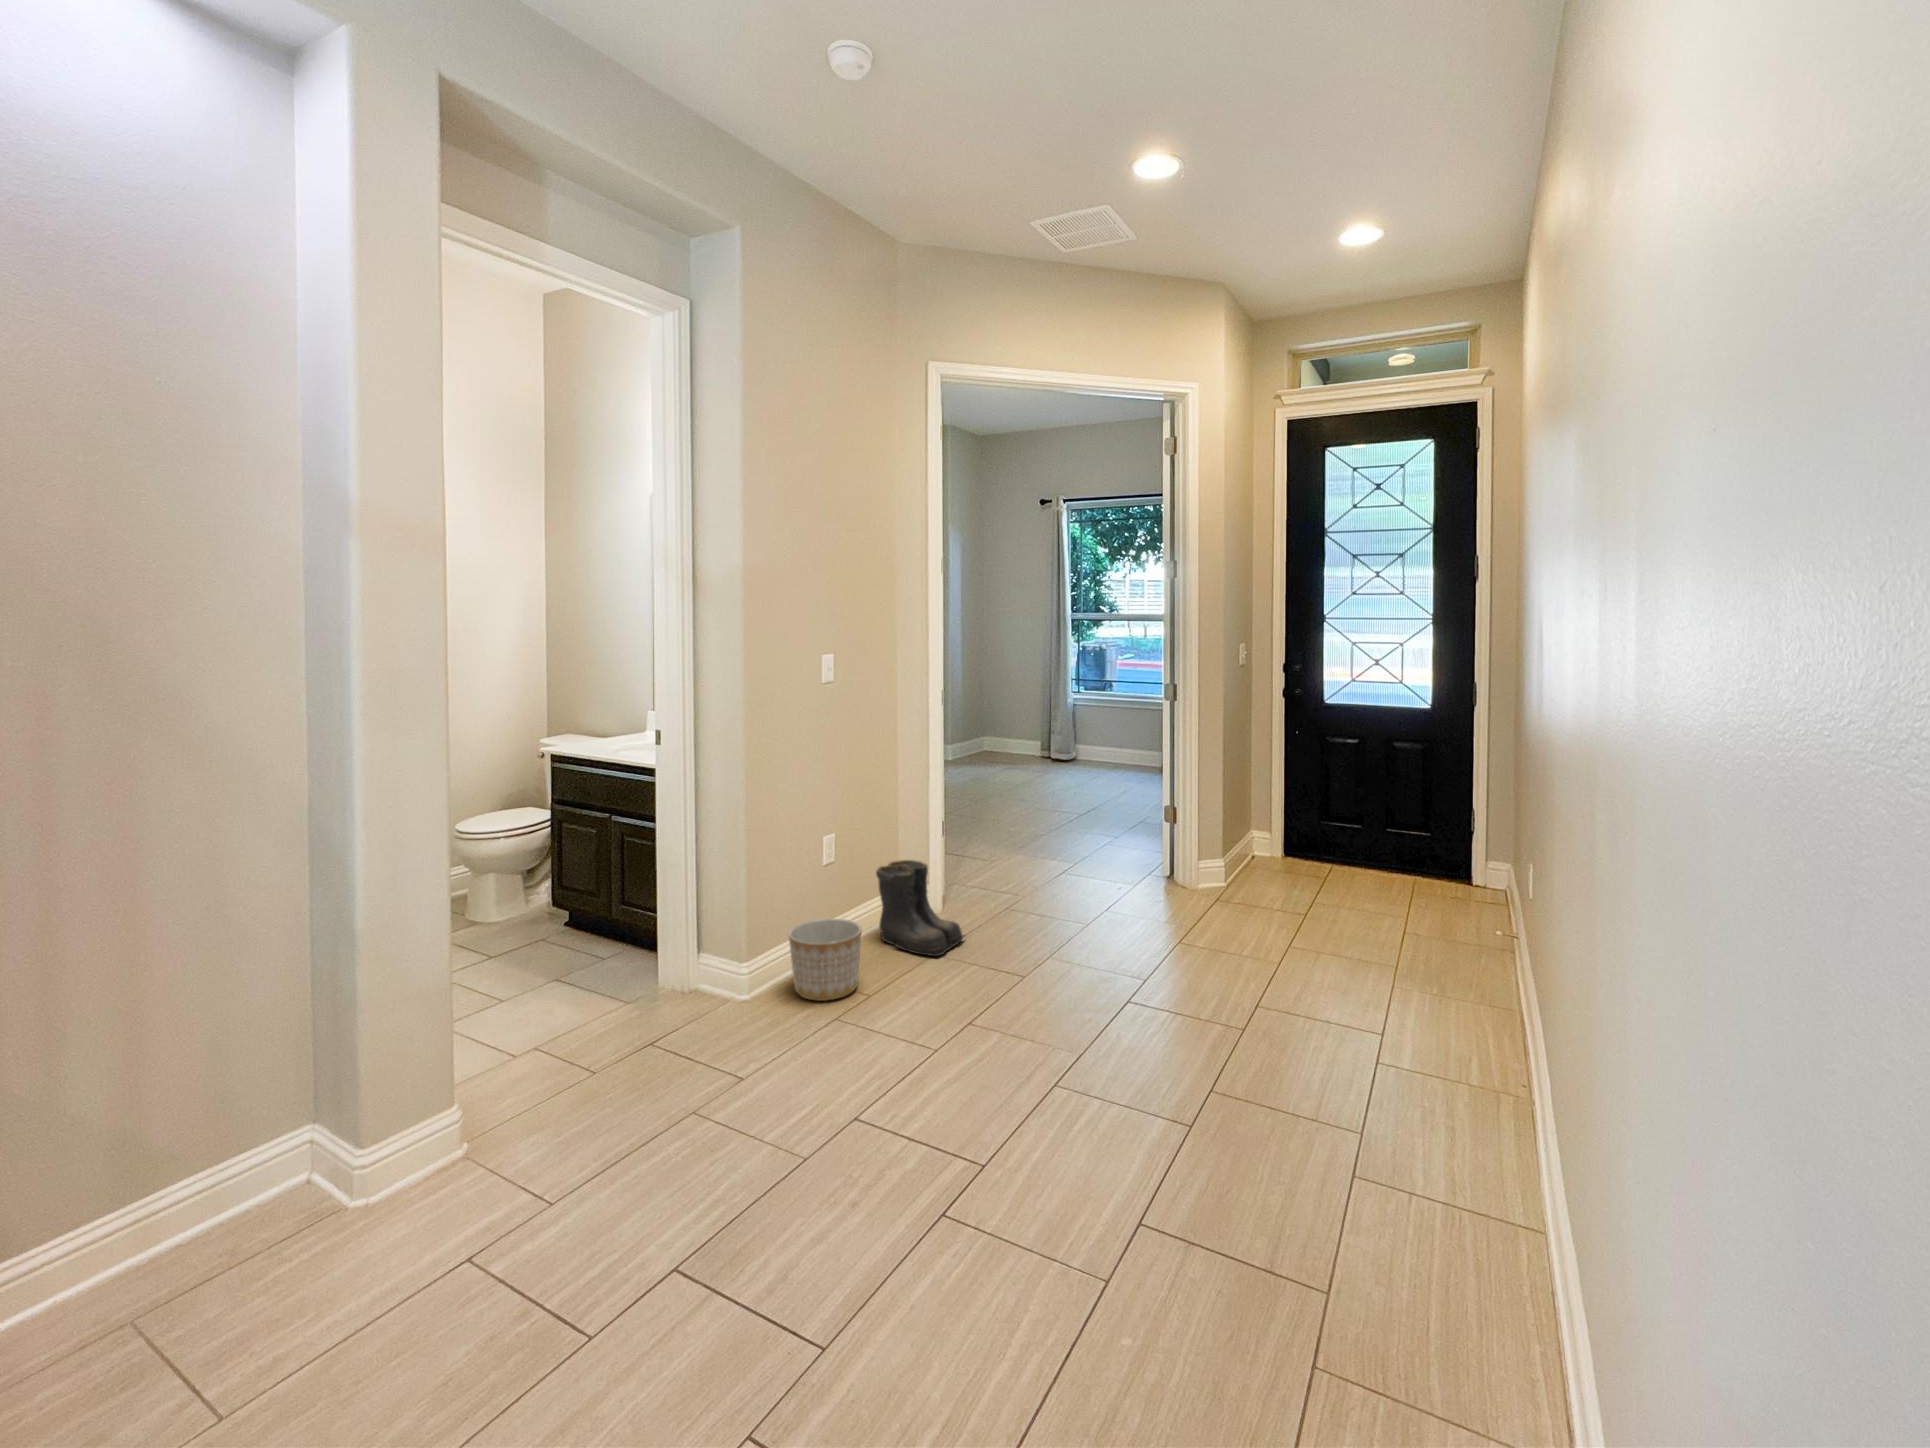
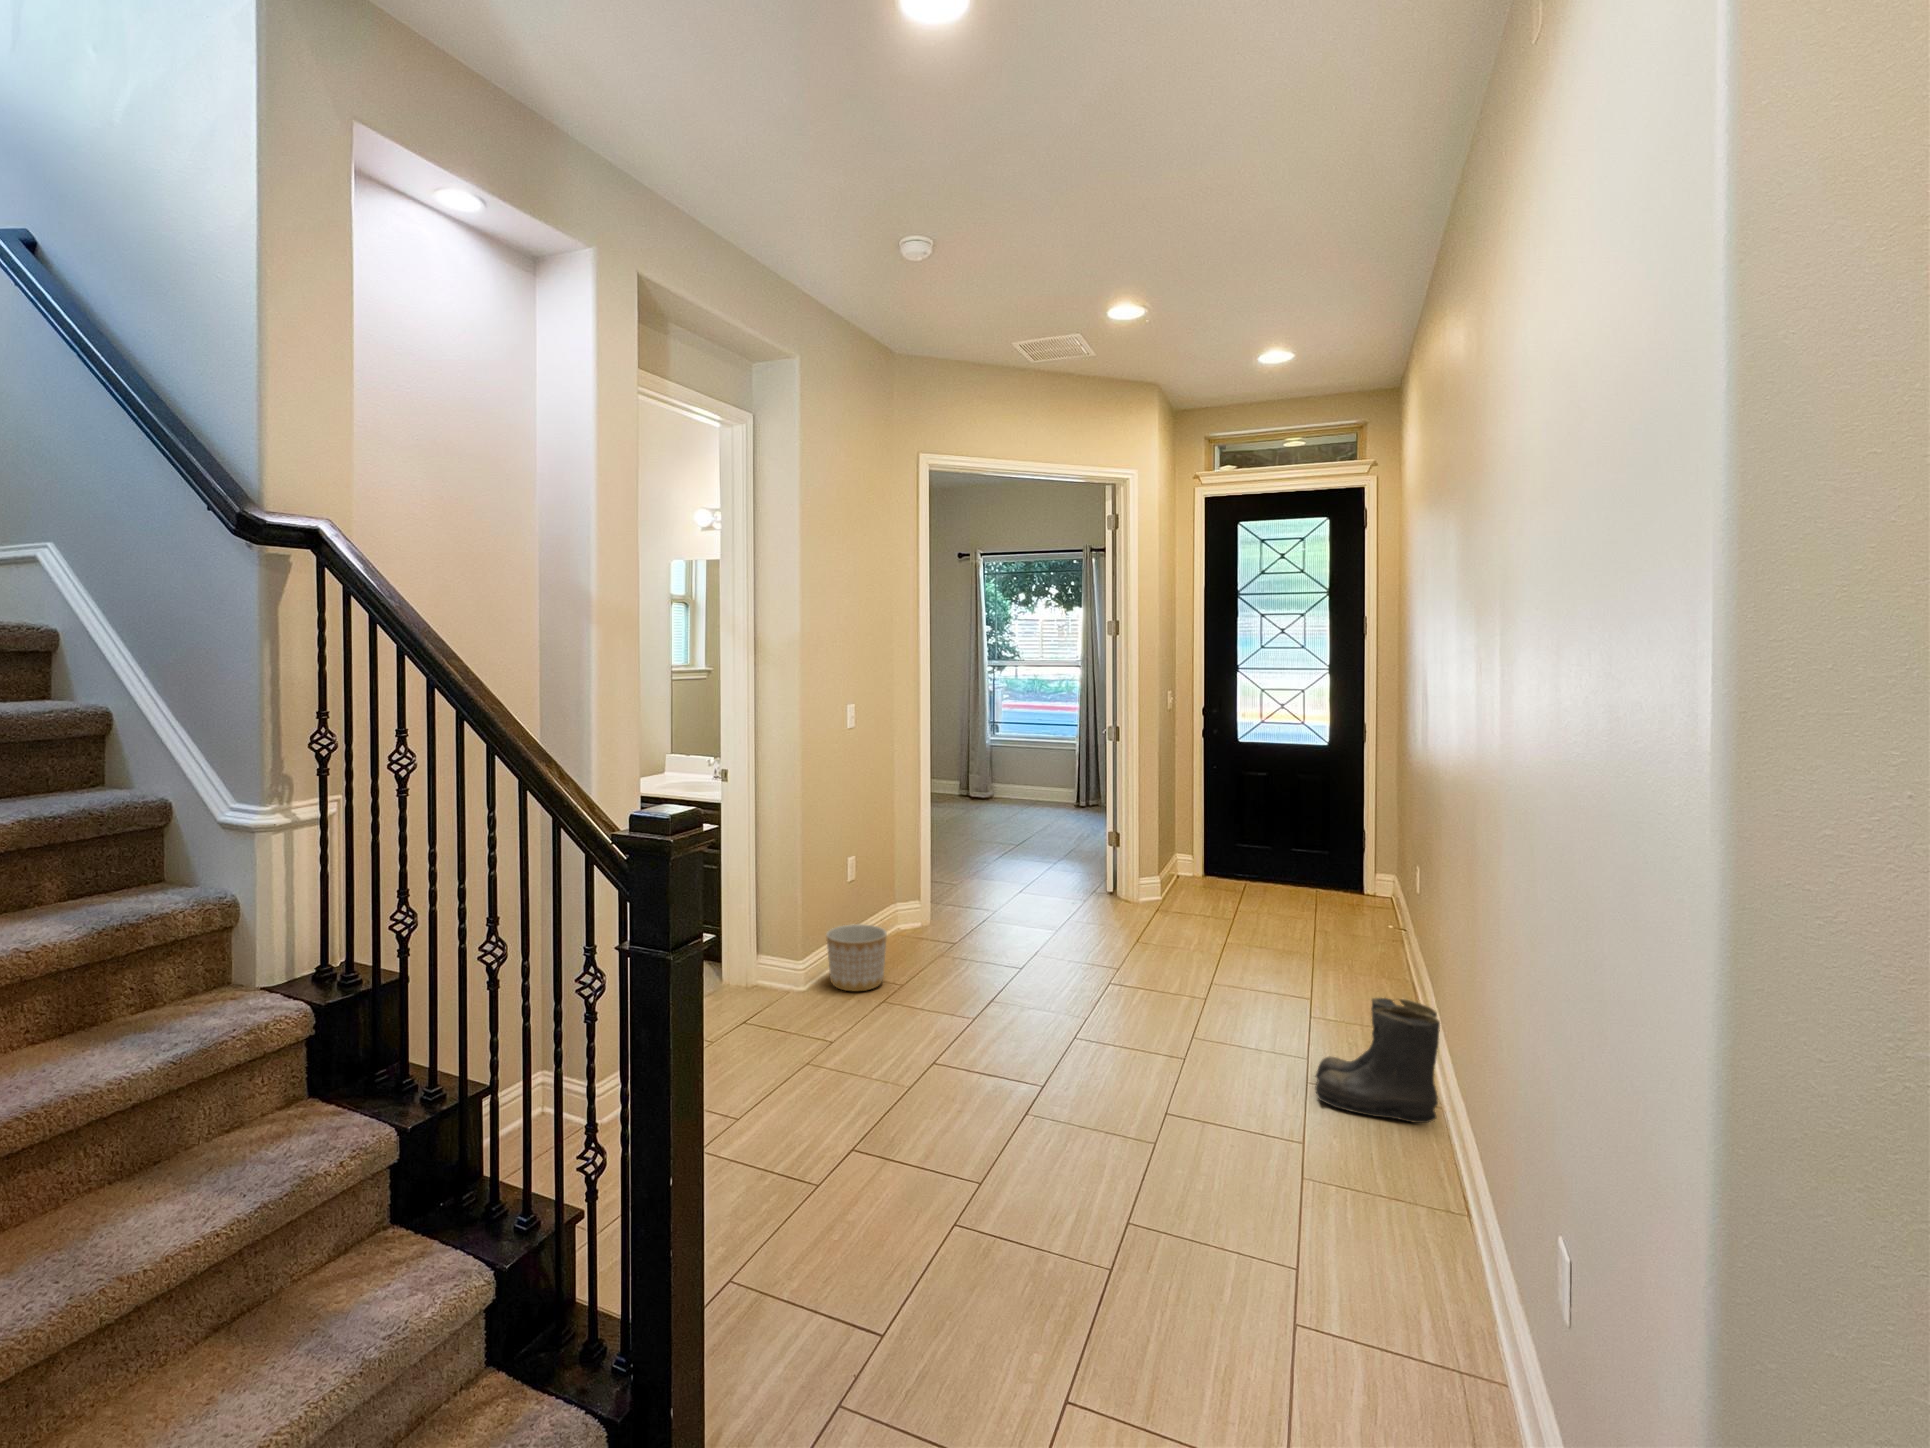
boots: present [876,860,964,956] -> present [1315,998,1440,1123]

